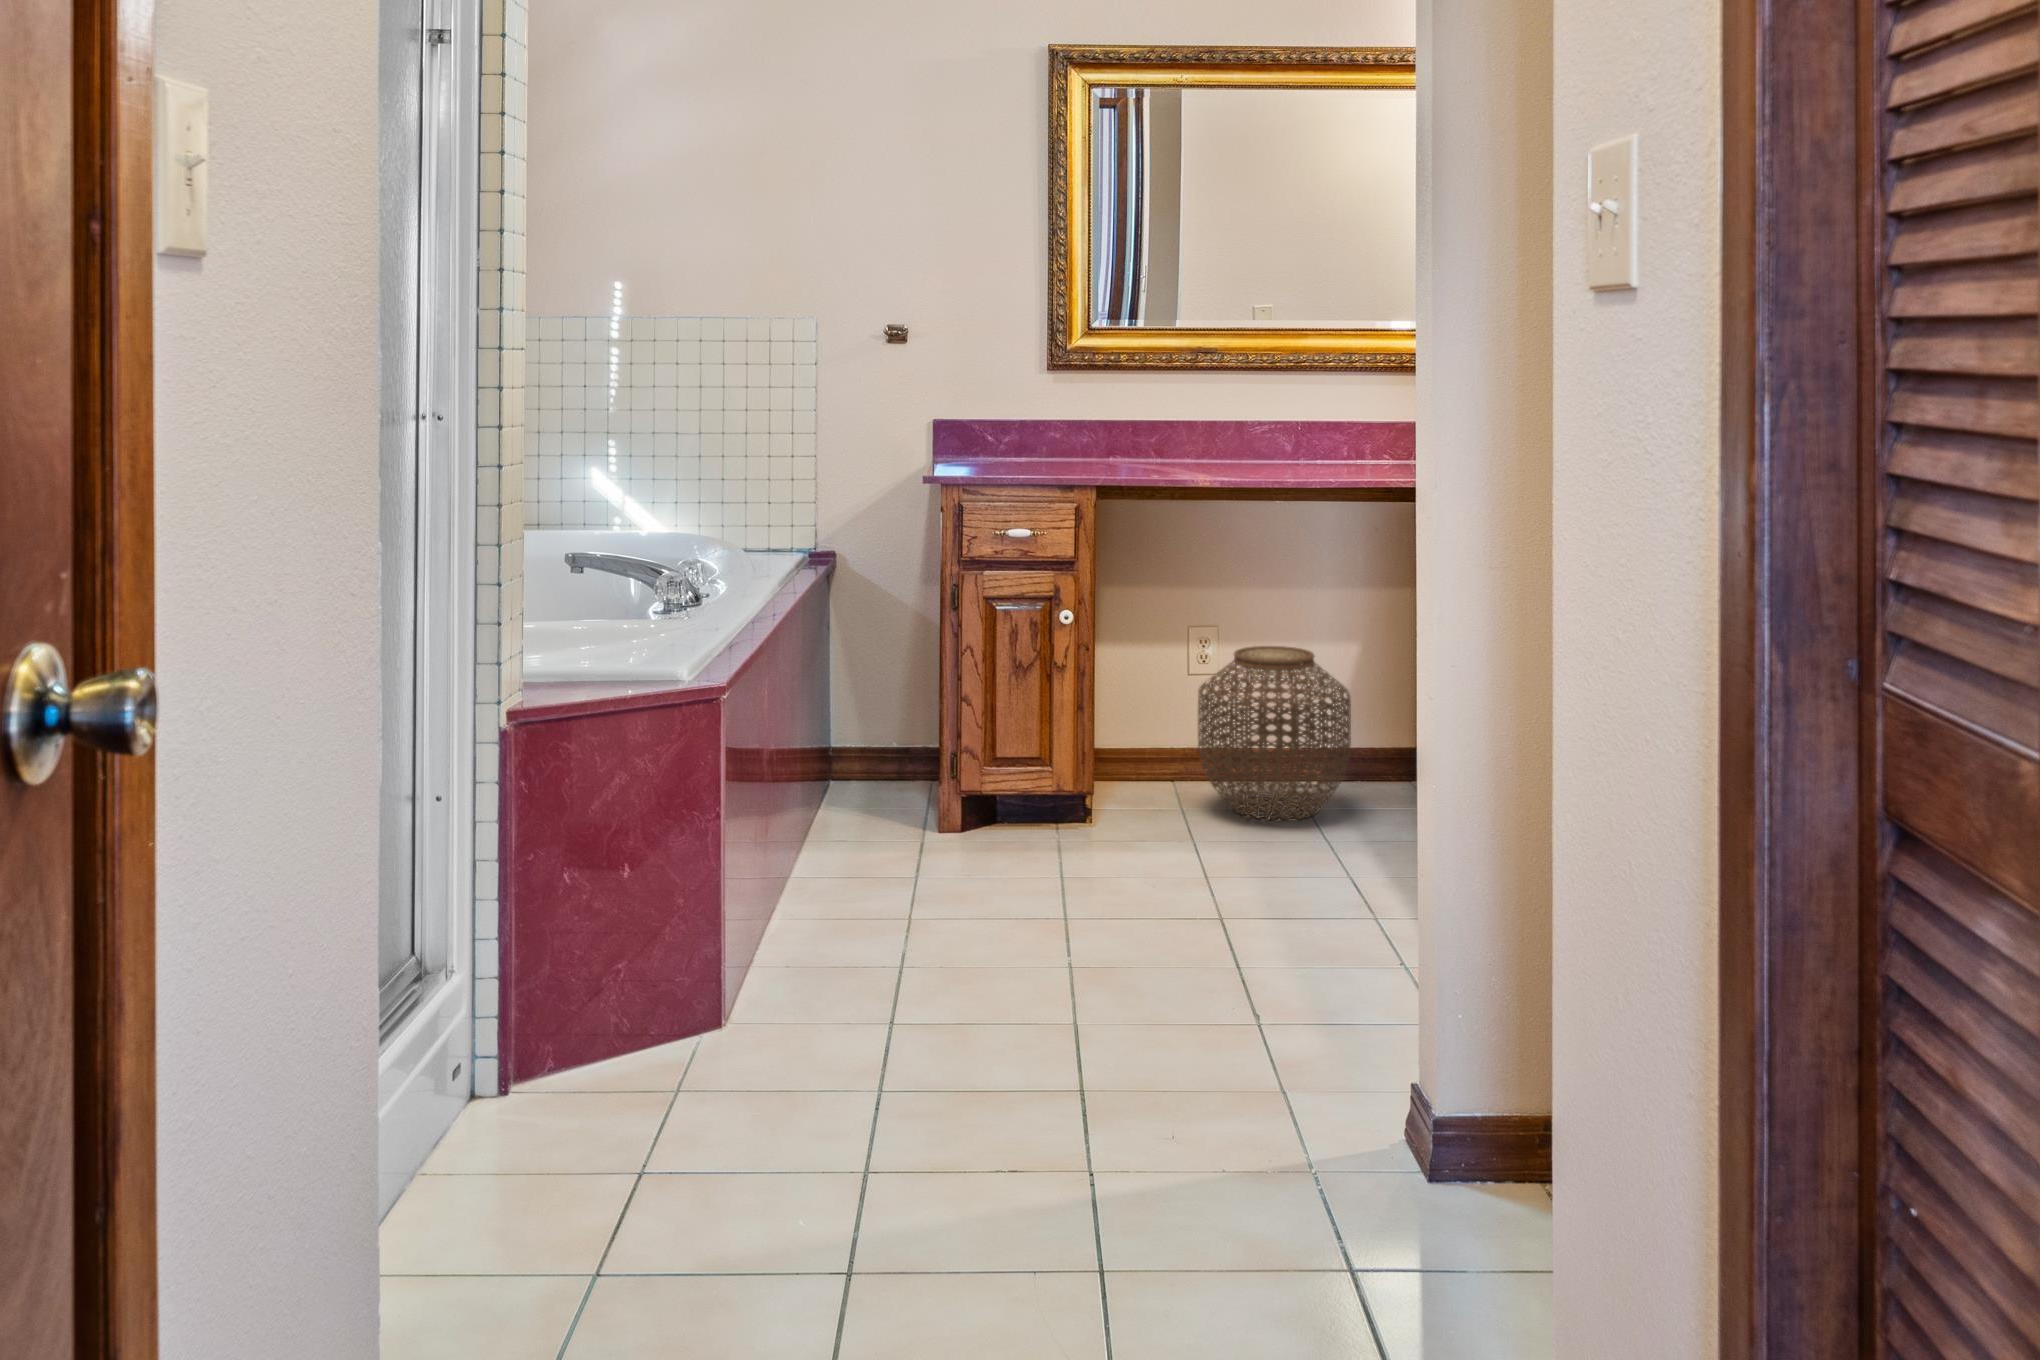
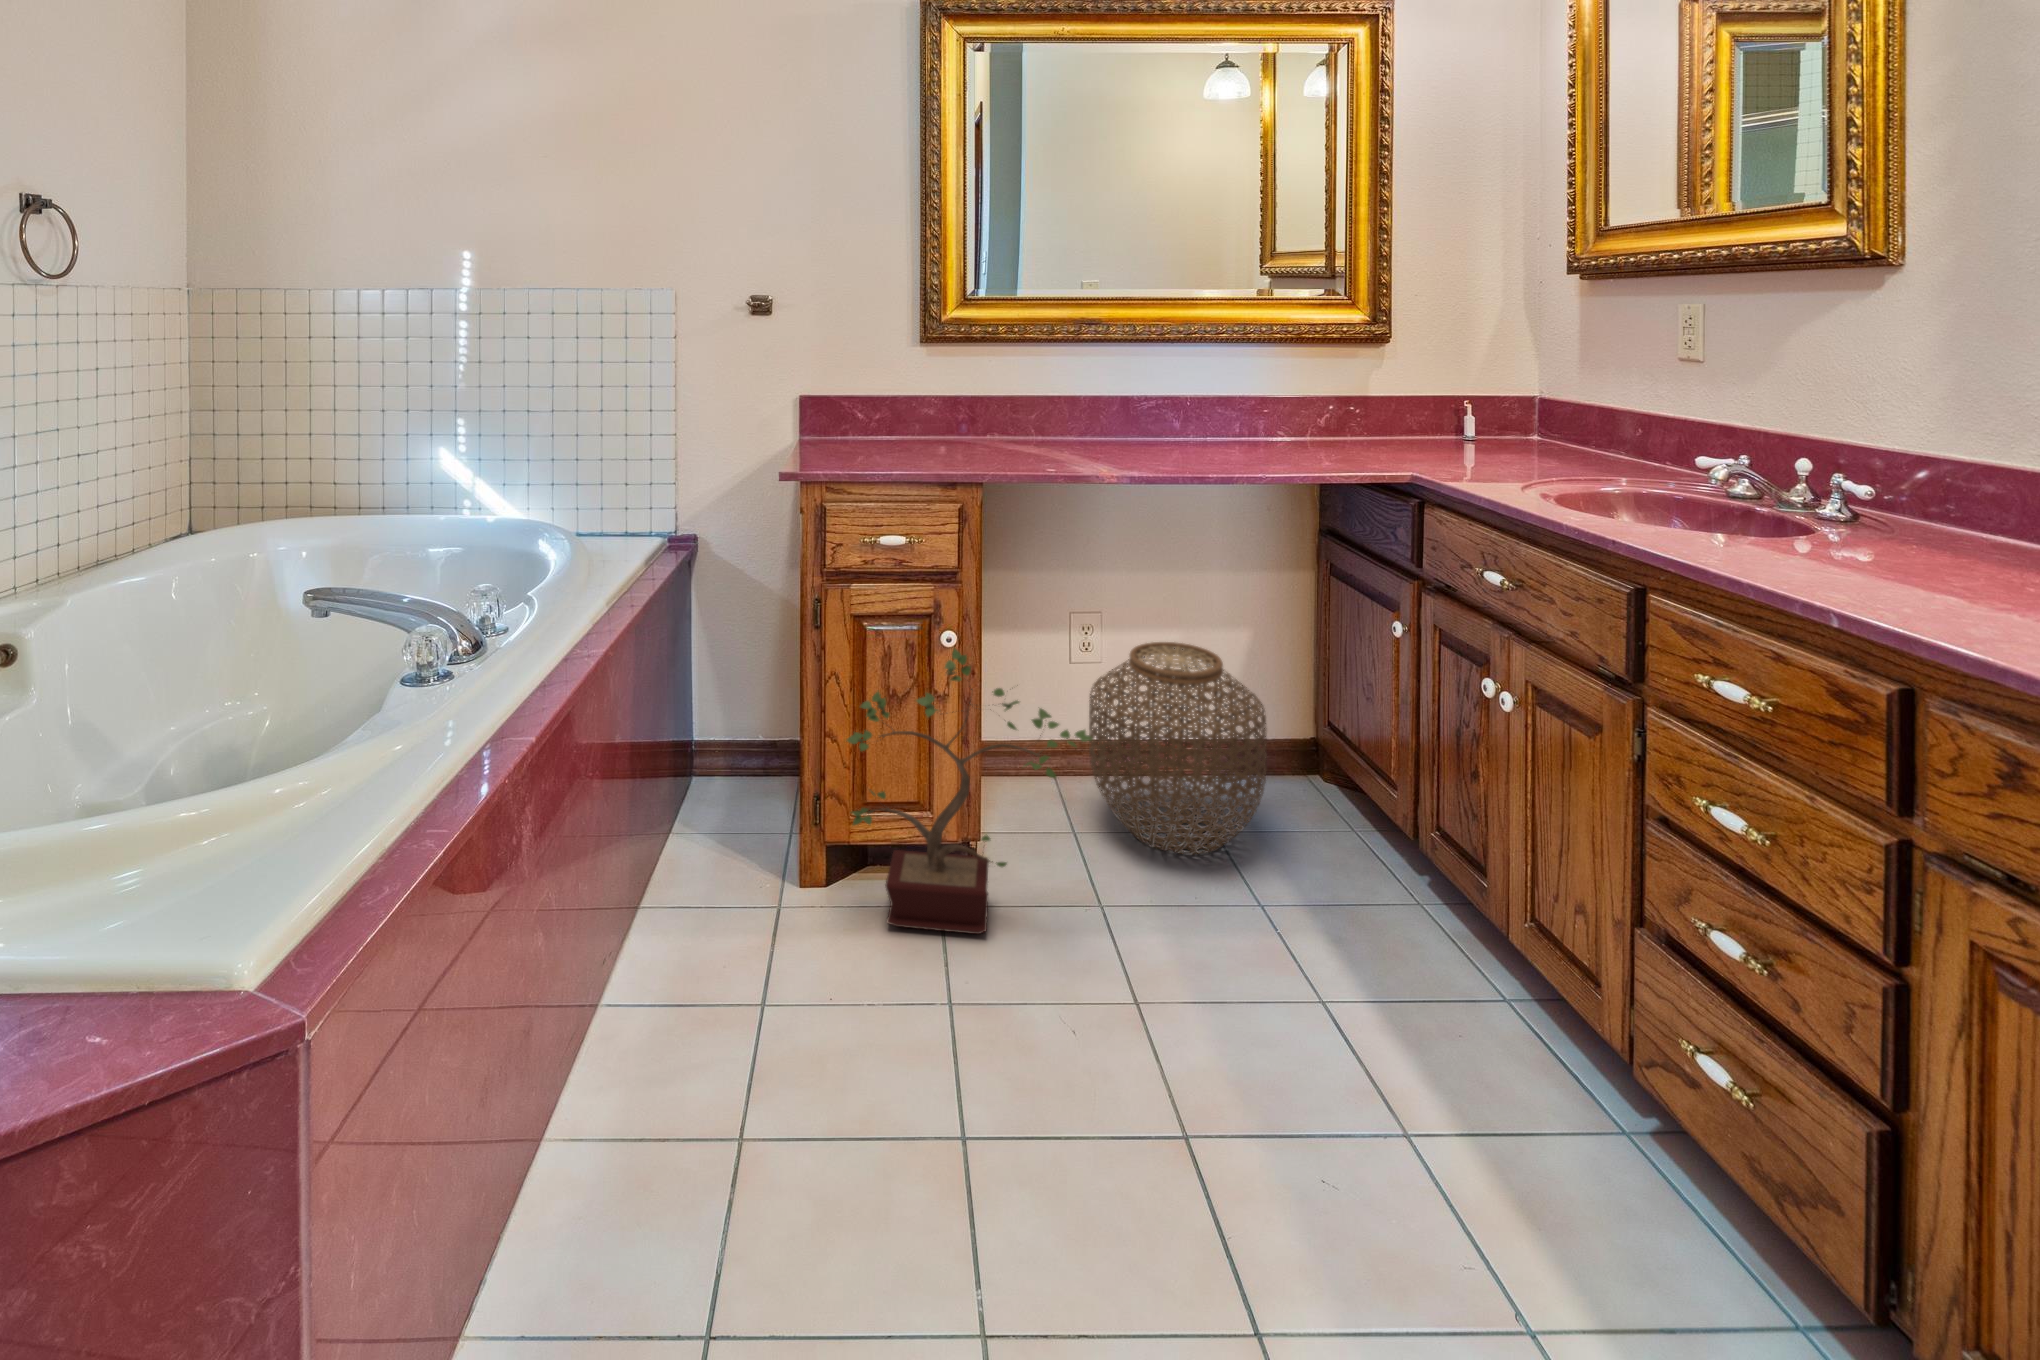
potted plant: none [978,623,1179,850] -> present [847,649,1093,934]

